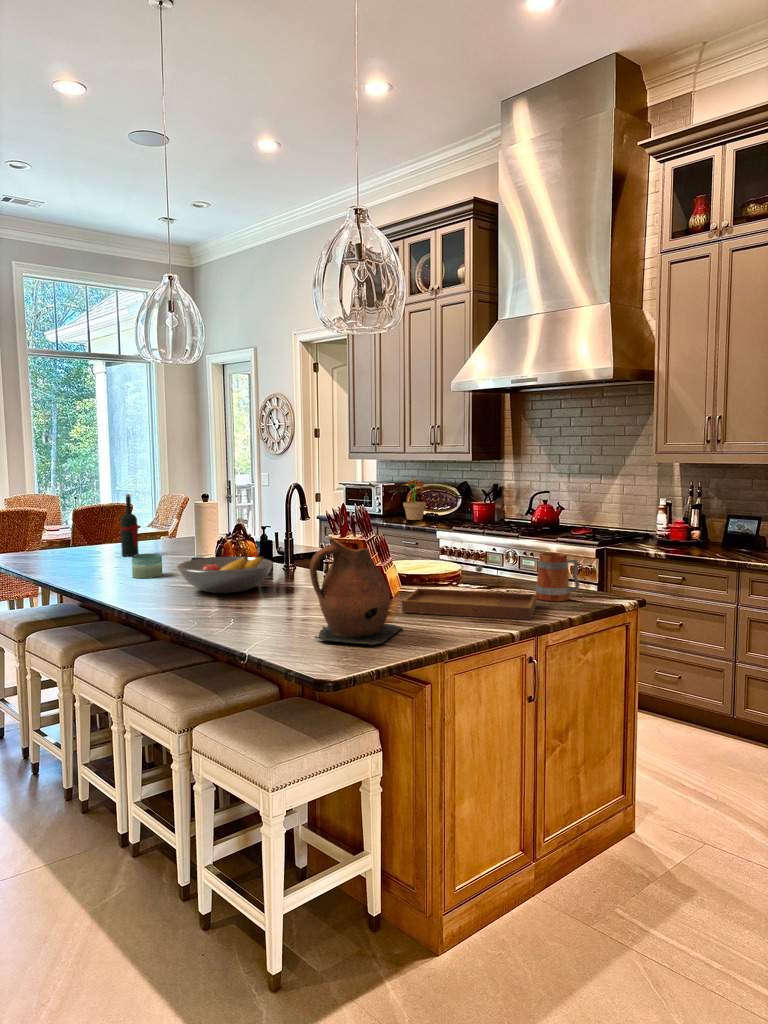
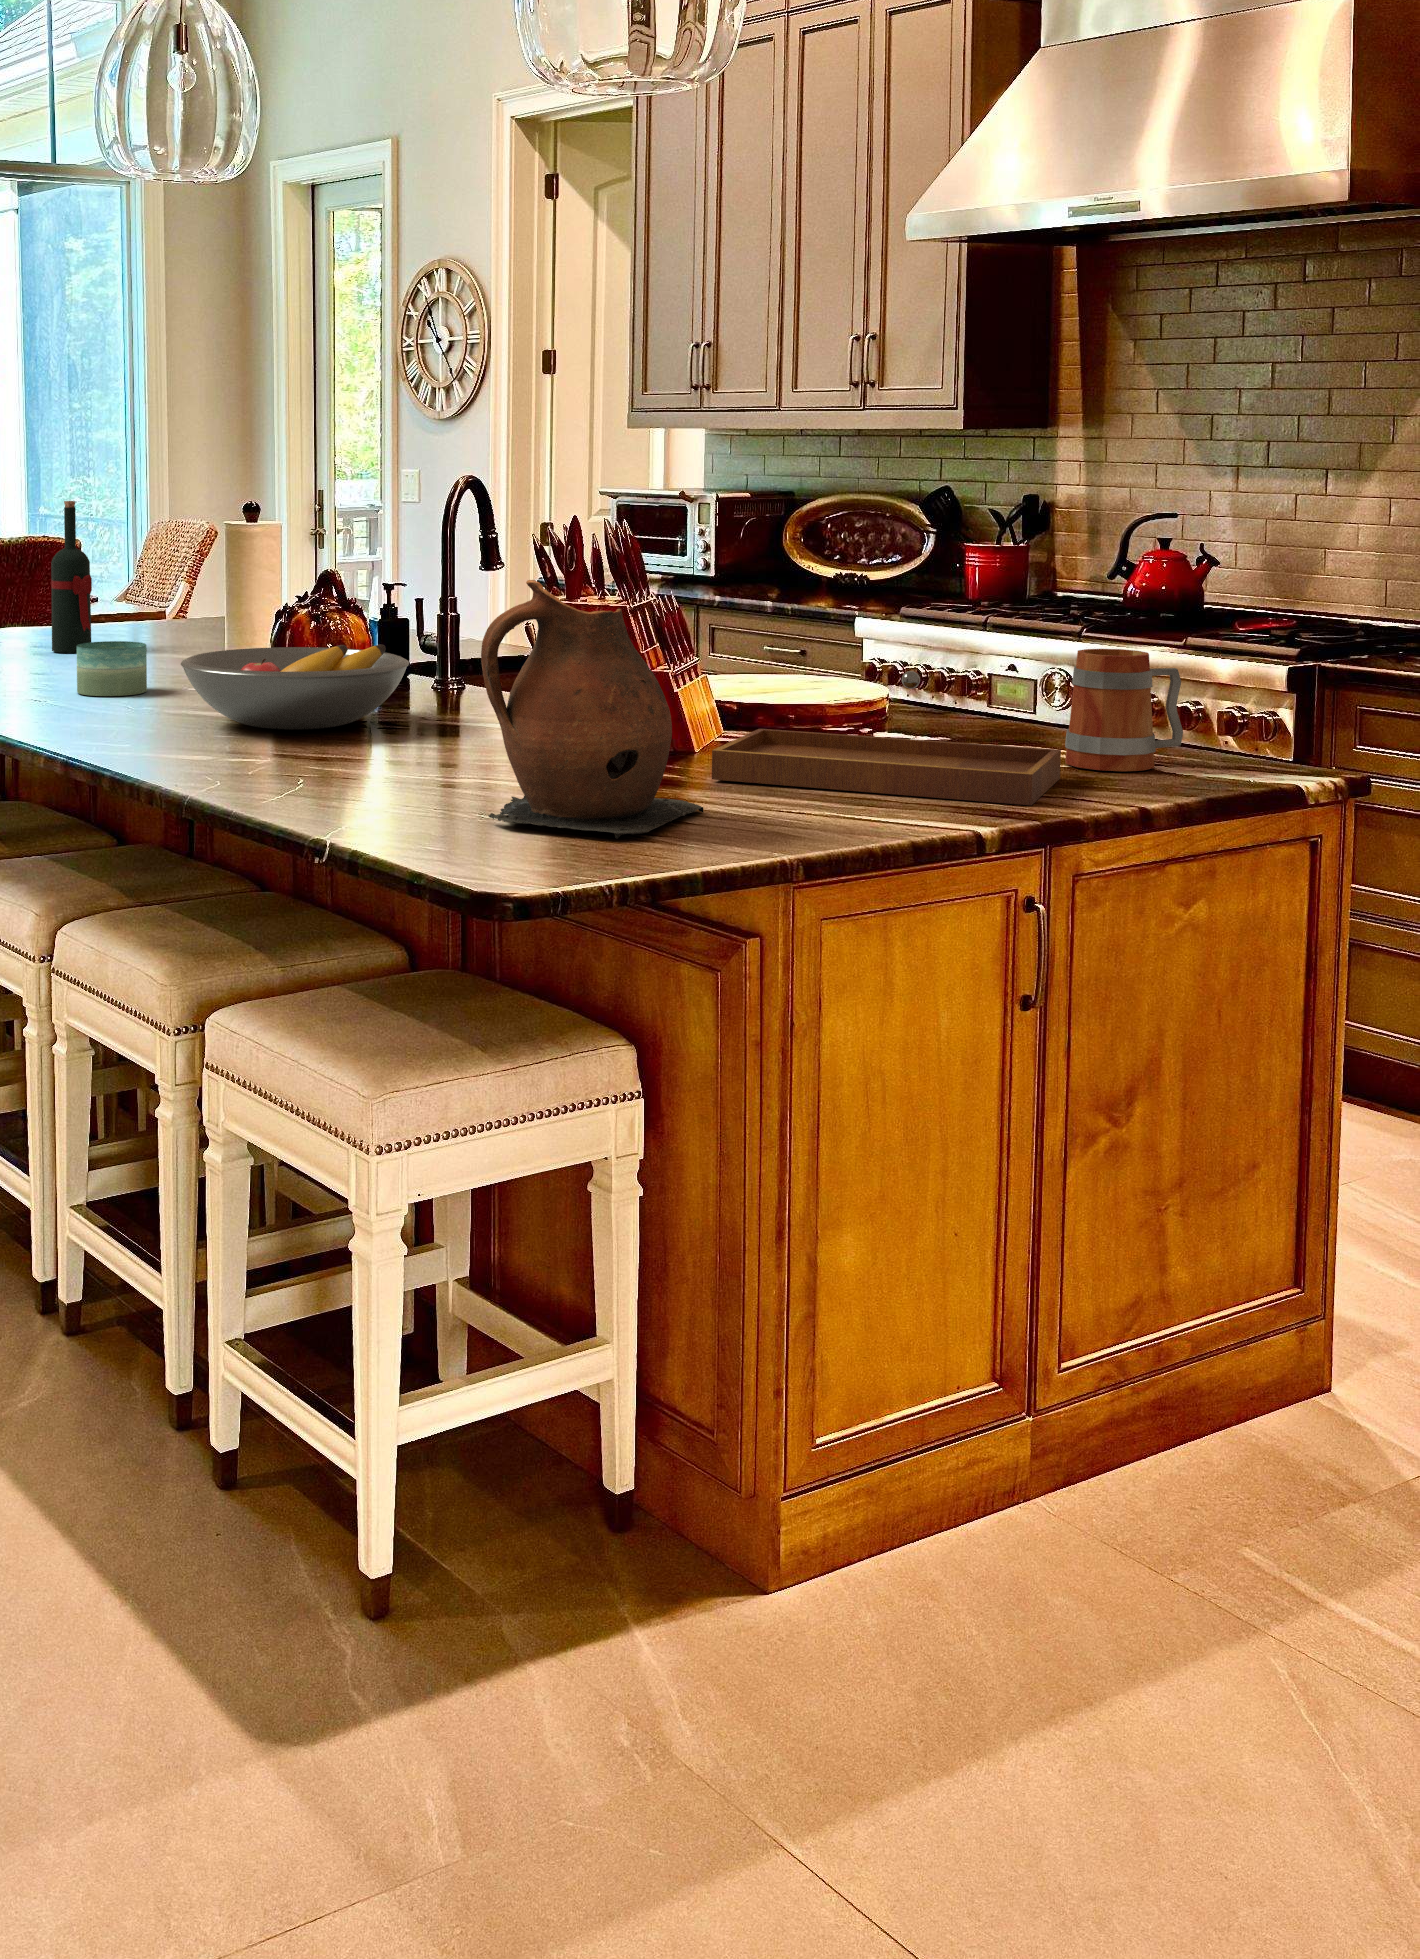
potted plant: present [403,477,426,520] -> none [768,474,835,591]

